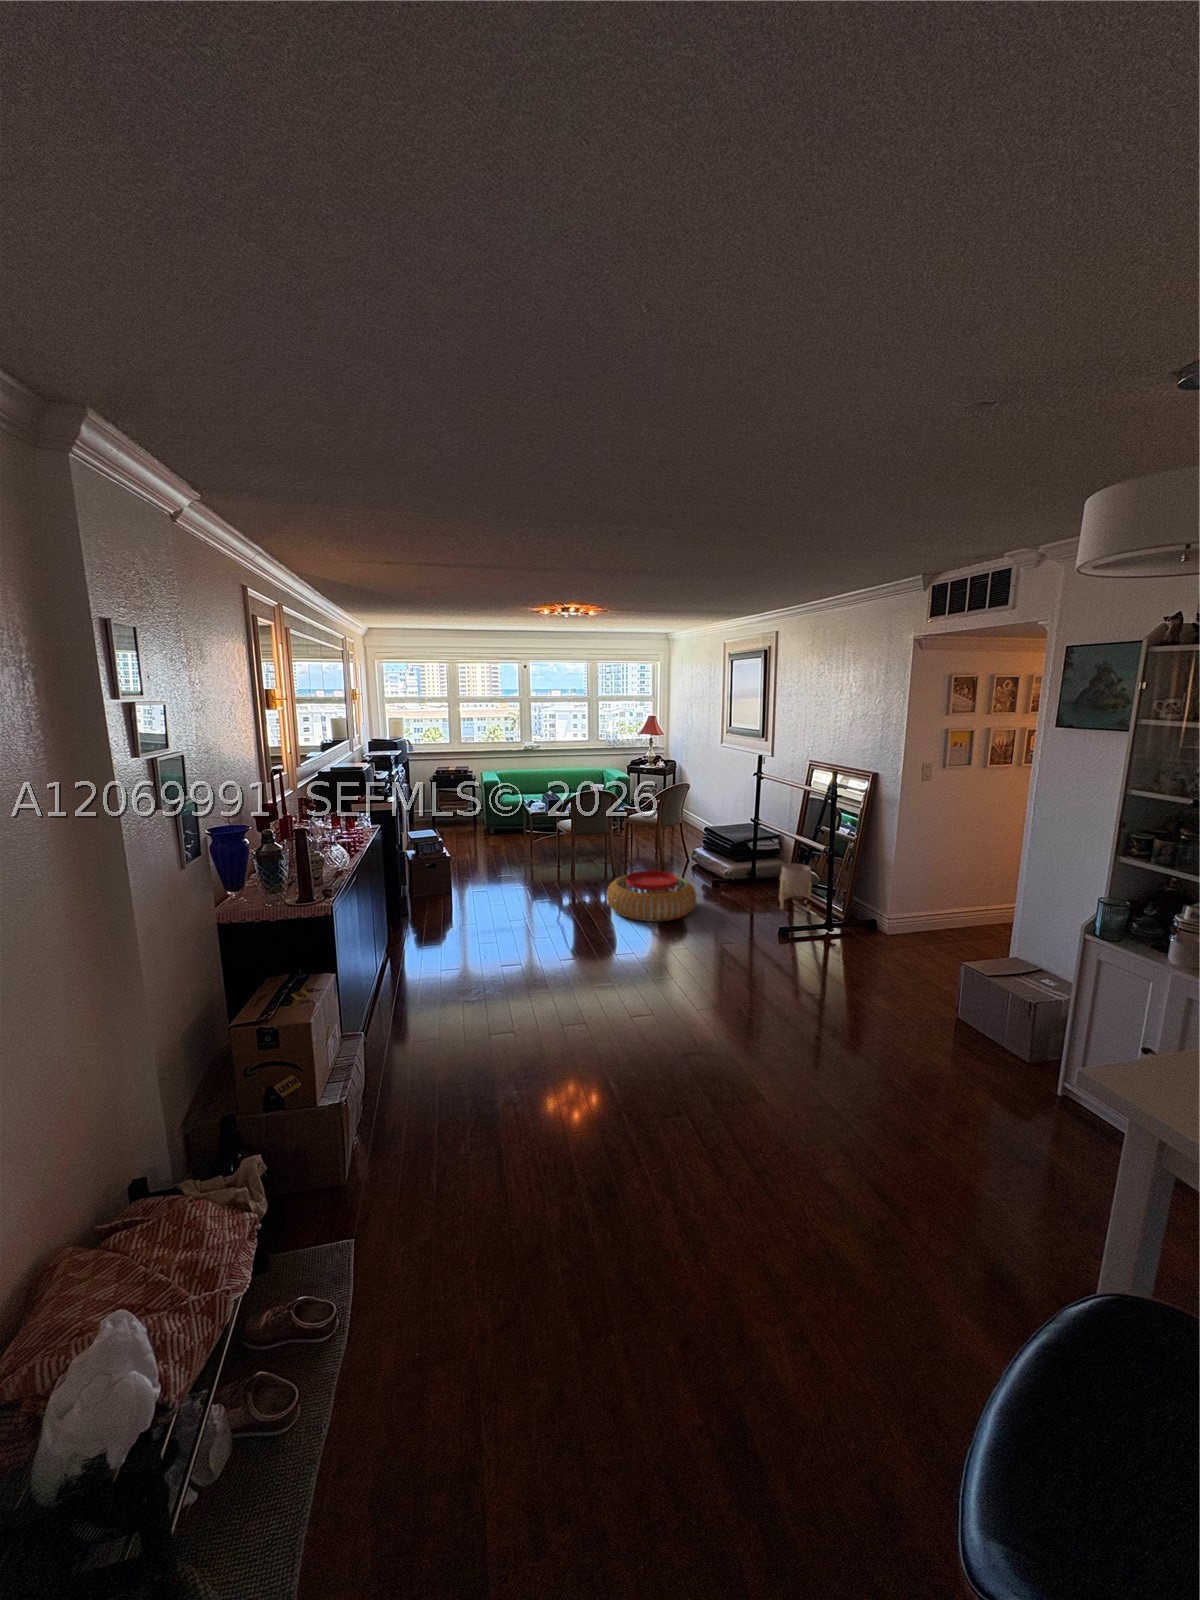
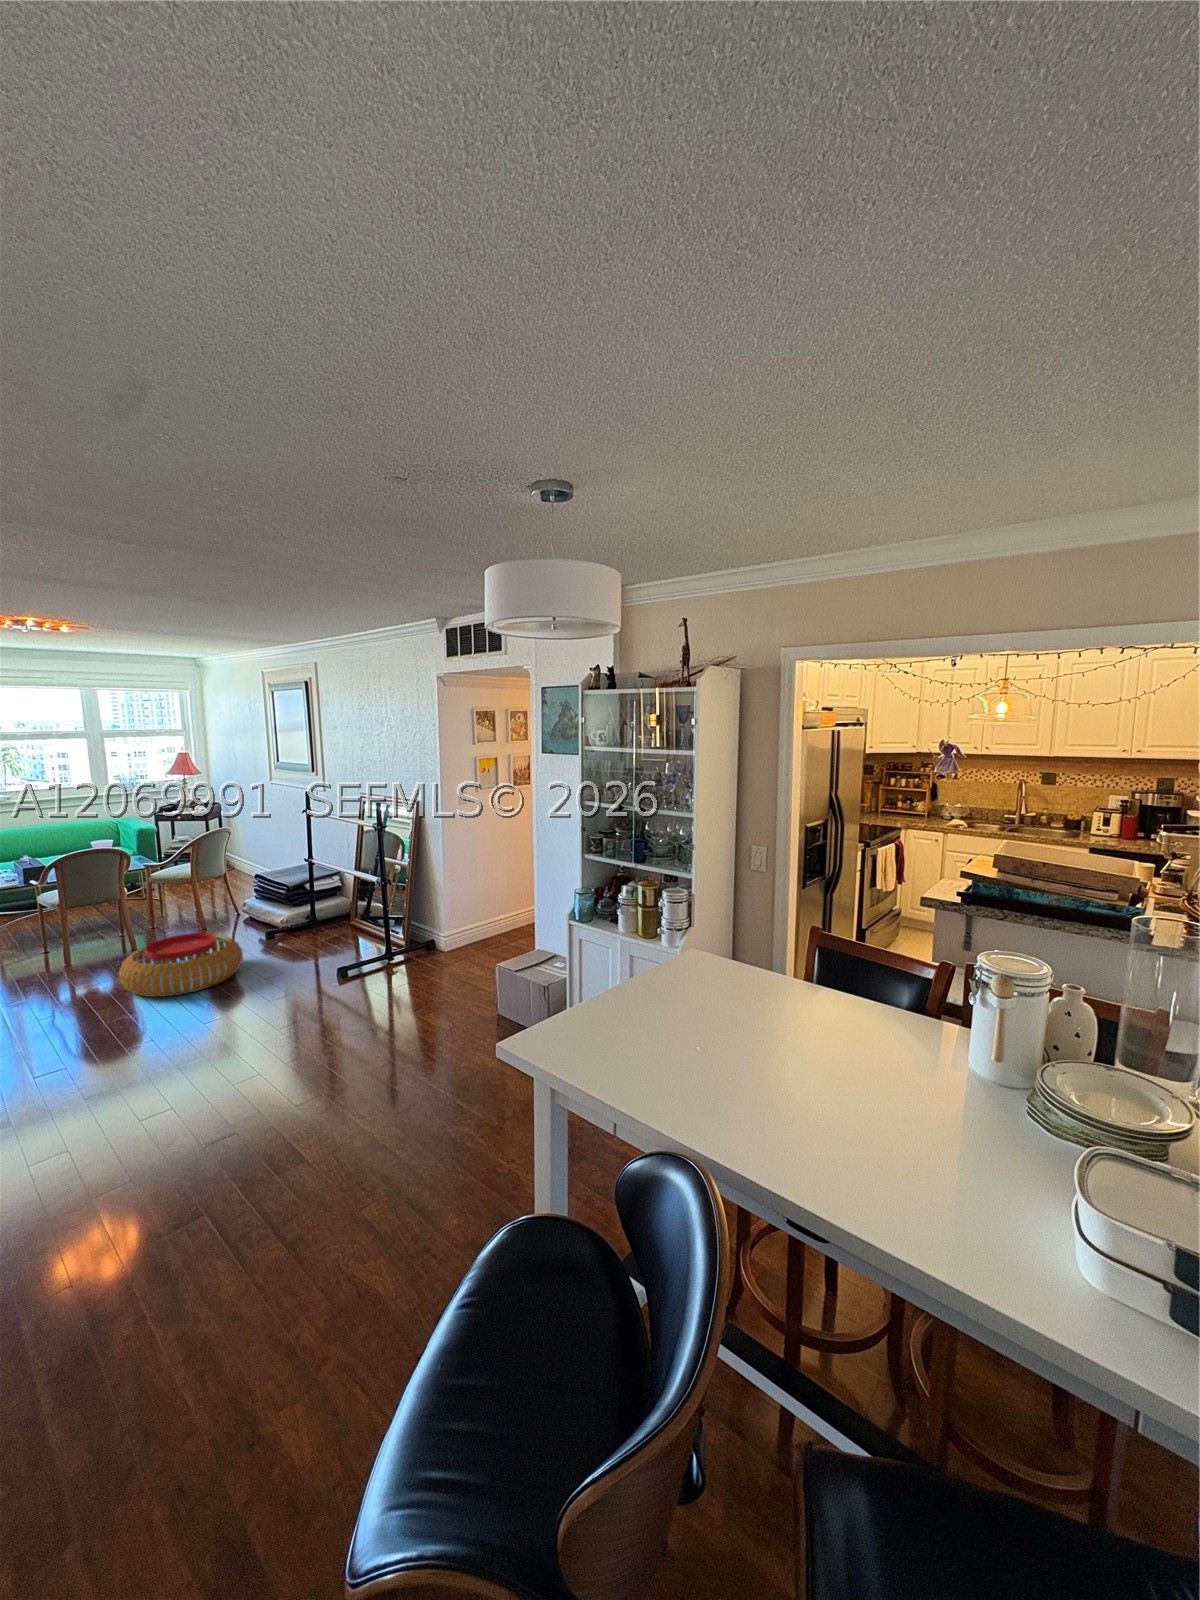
planter: present [779,864,812,911] -> none [340,898,373,948]

